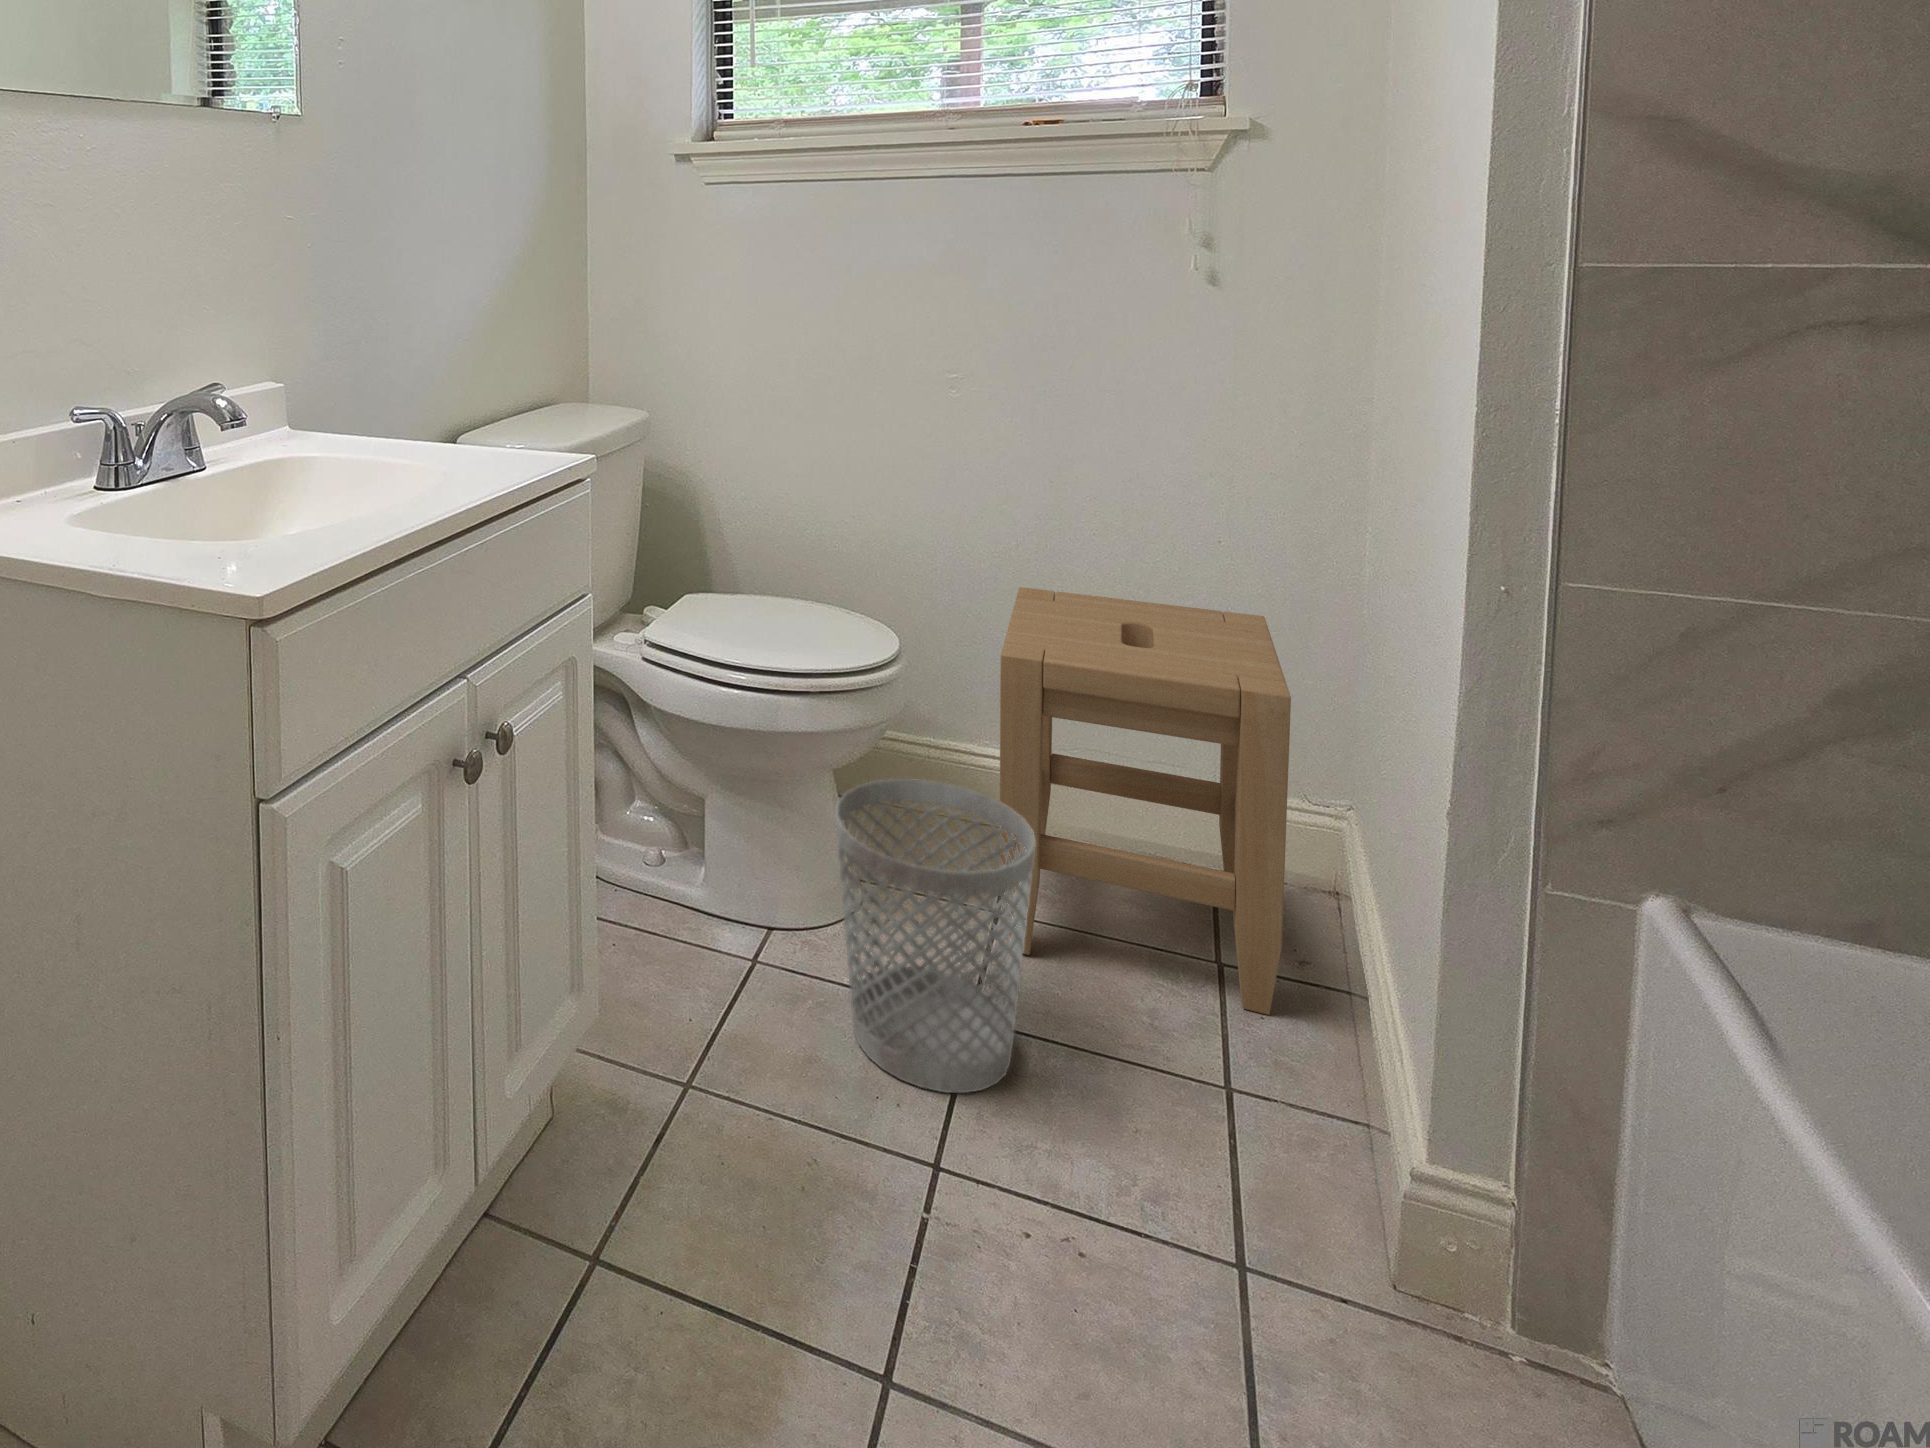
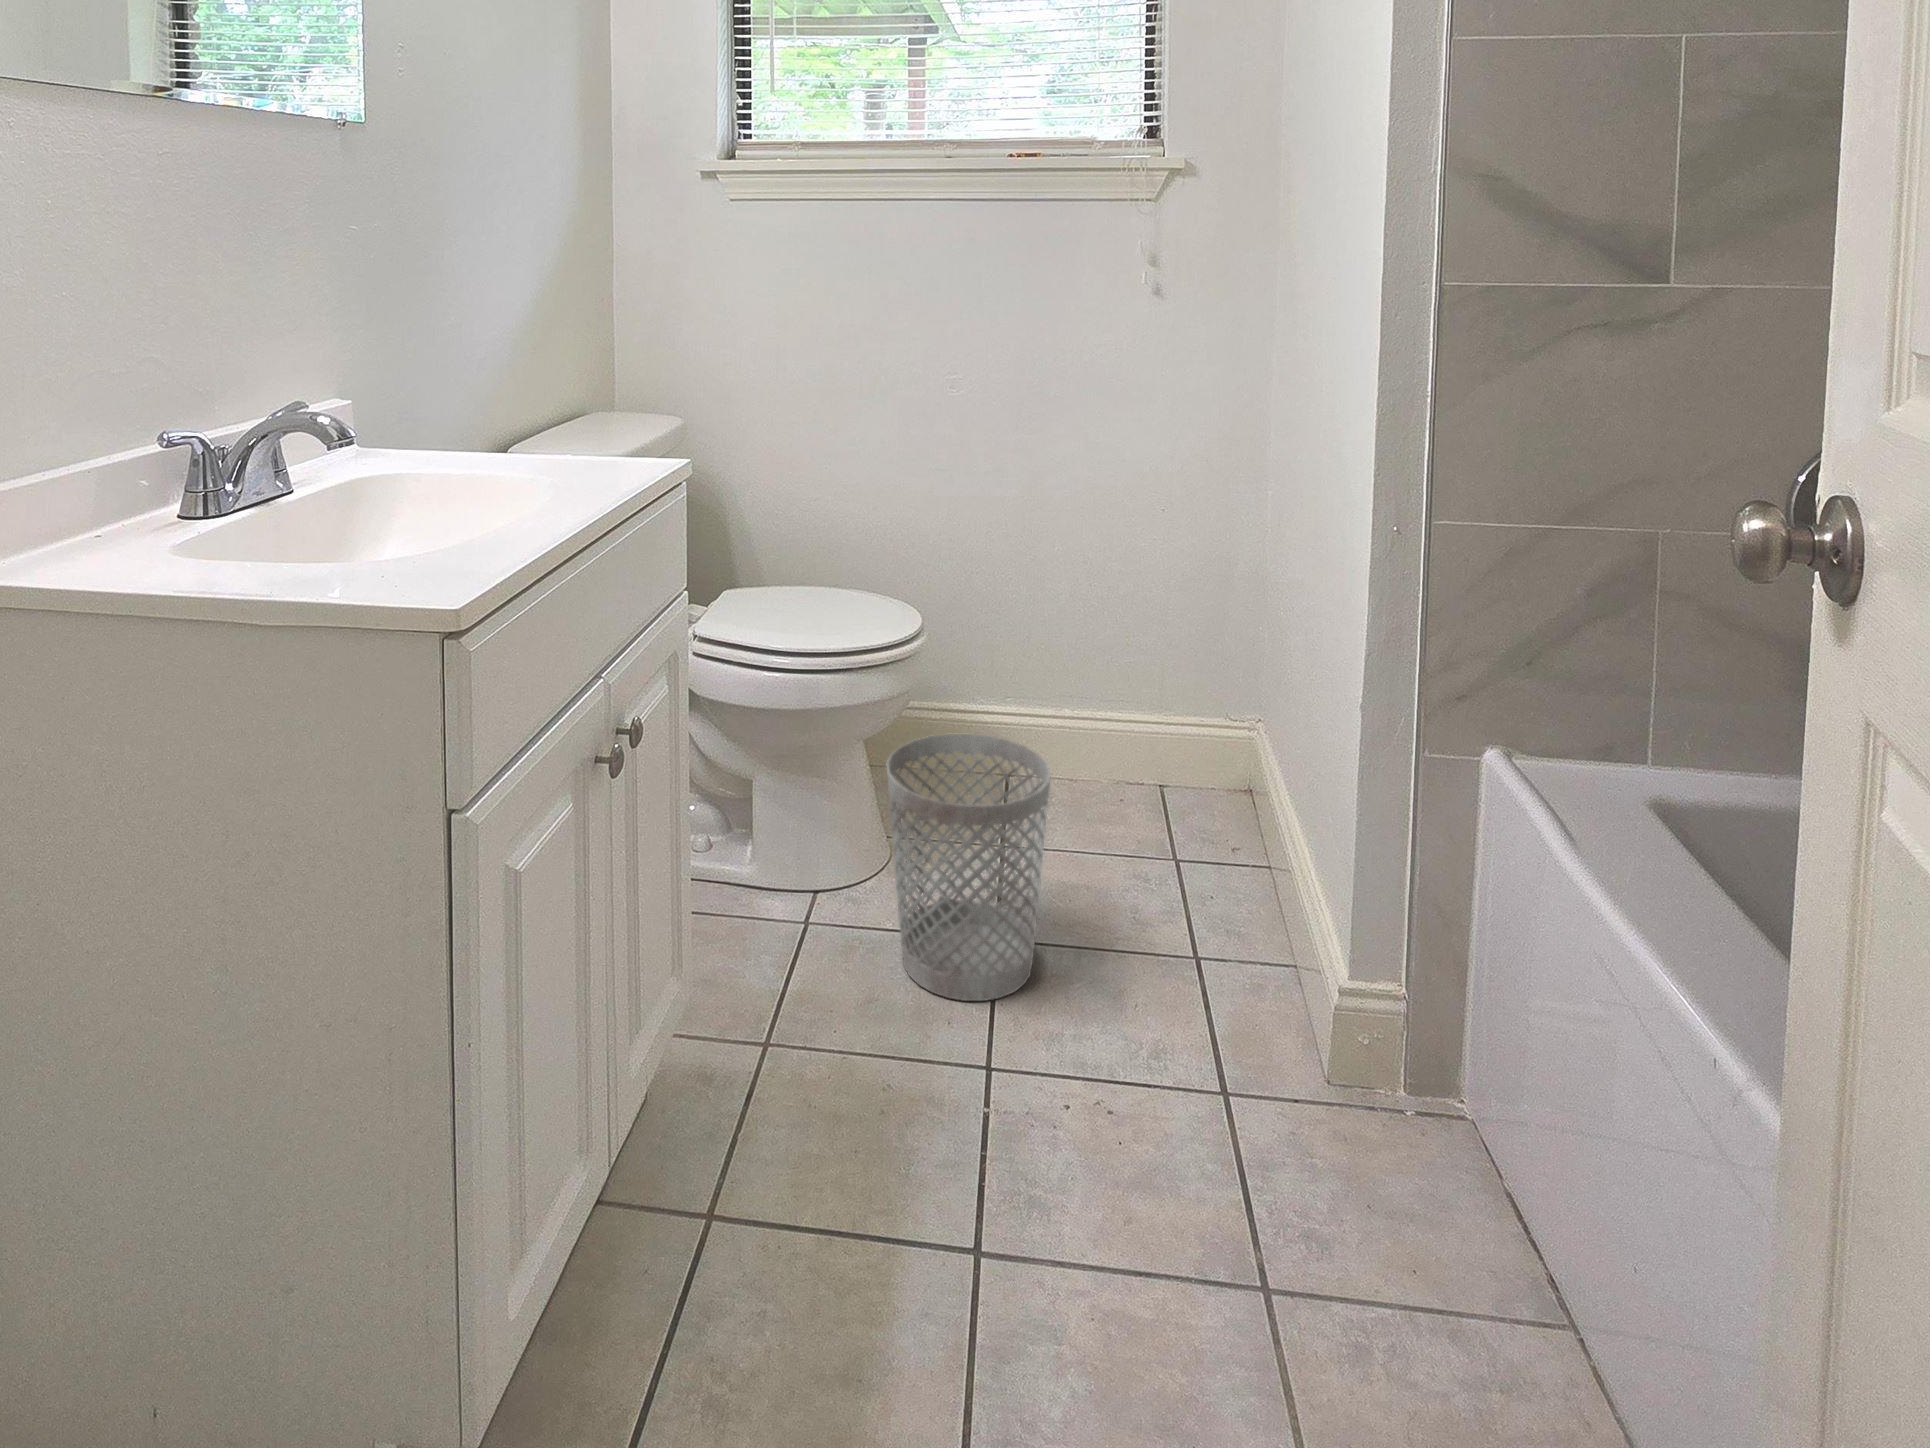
stool: present [999,587,1291,1015] -> none [1009,559,1227,889]

